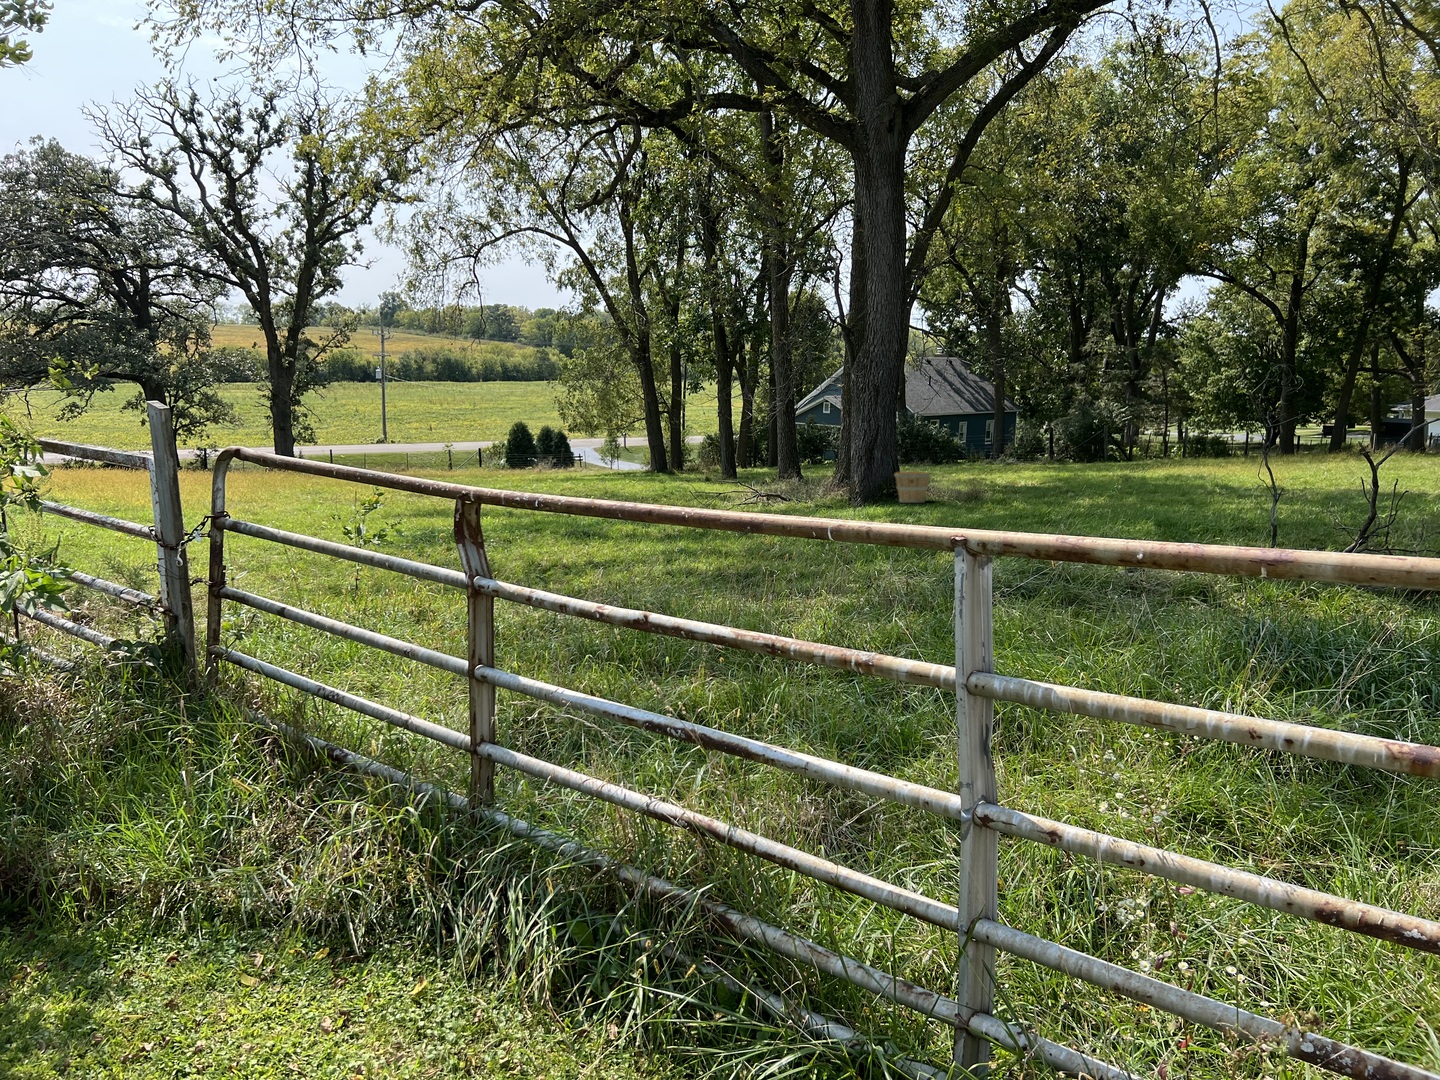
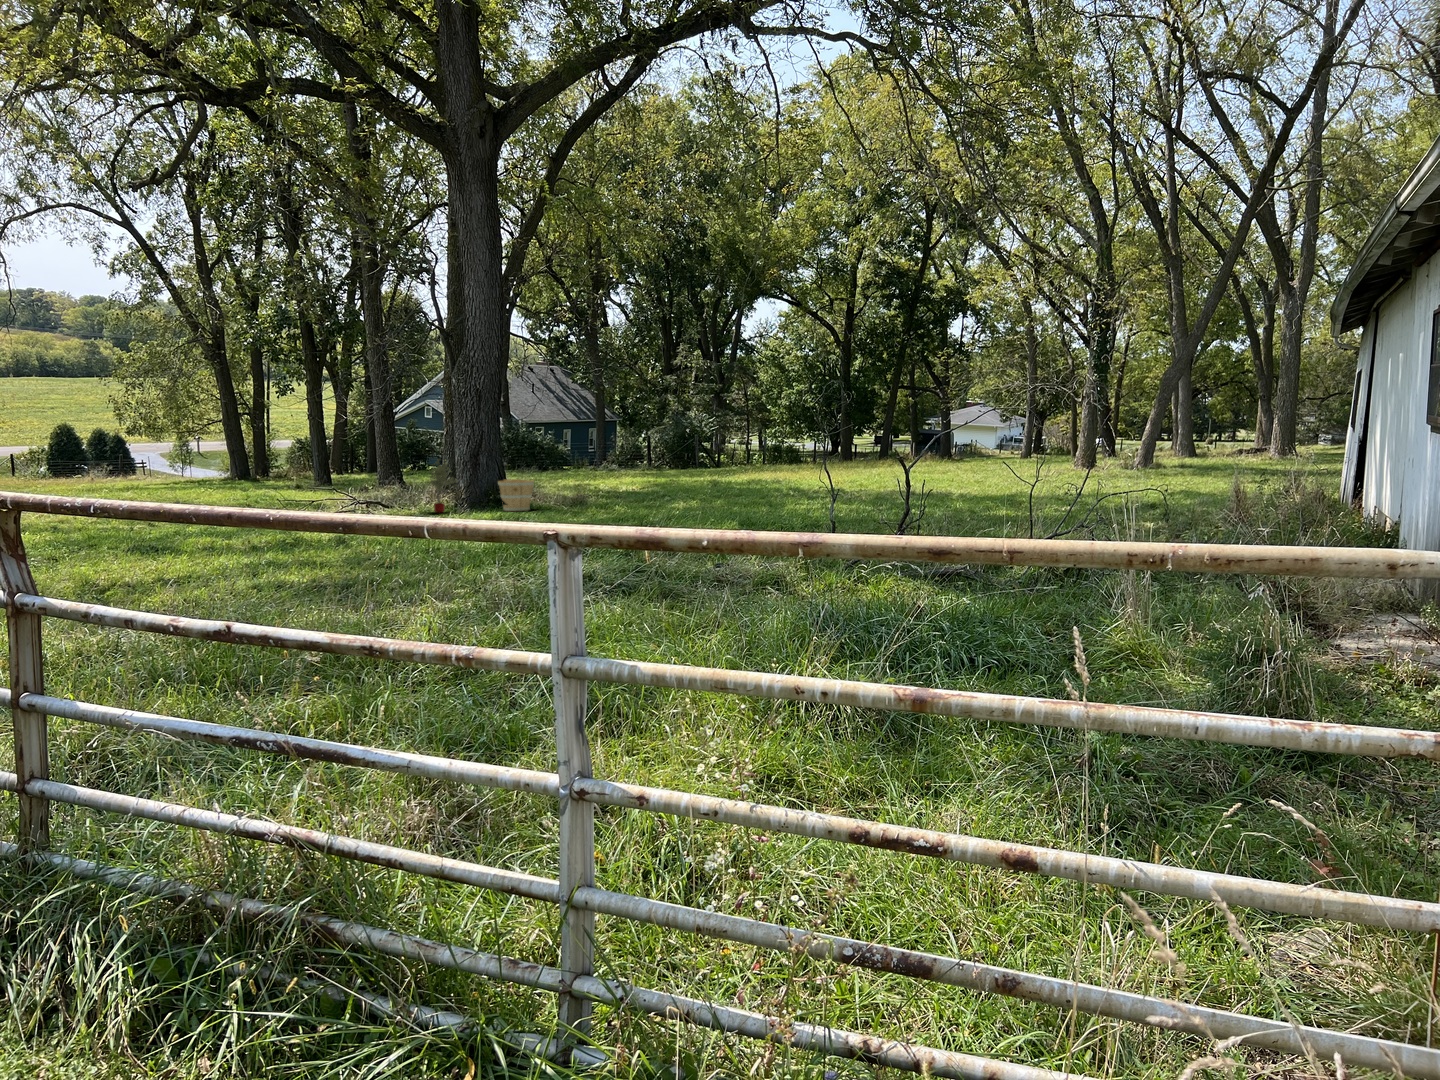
potted tree: none [827,450,857,504] -> present [431,459,457,513]

